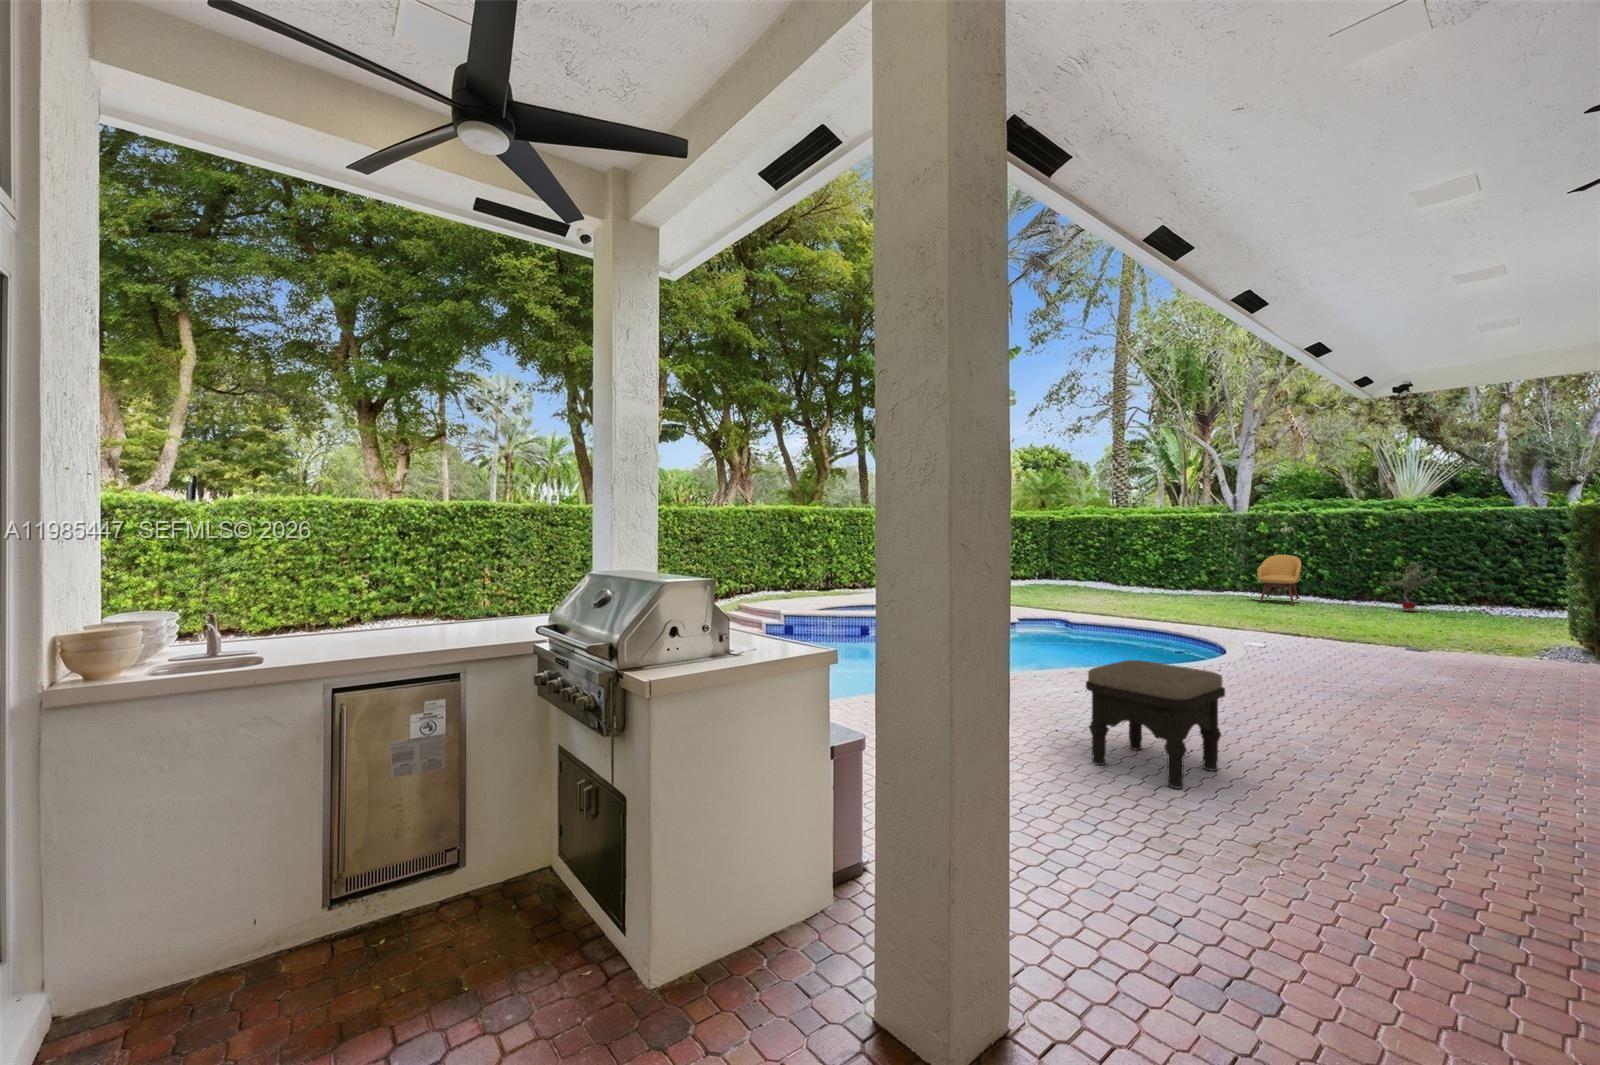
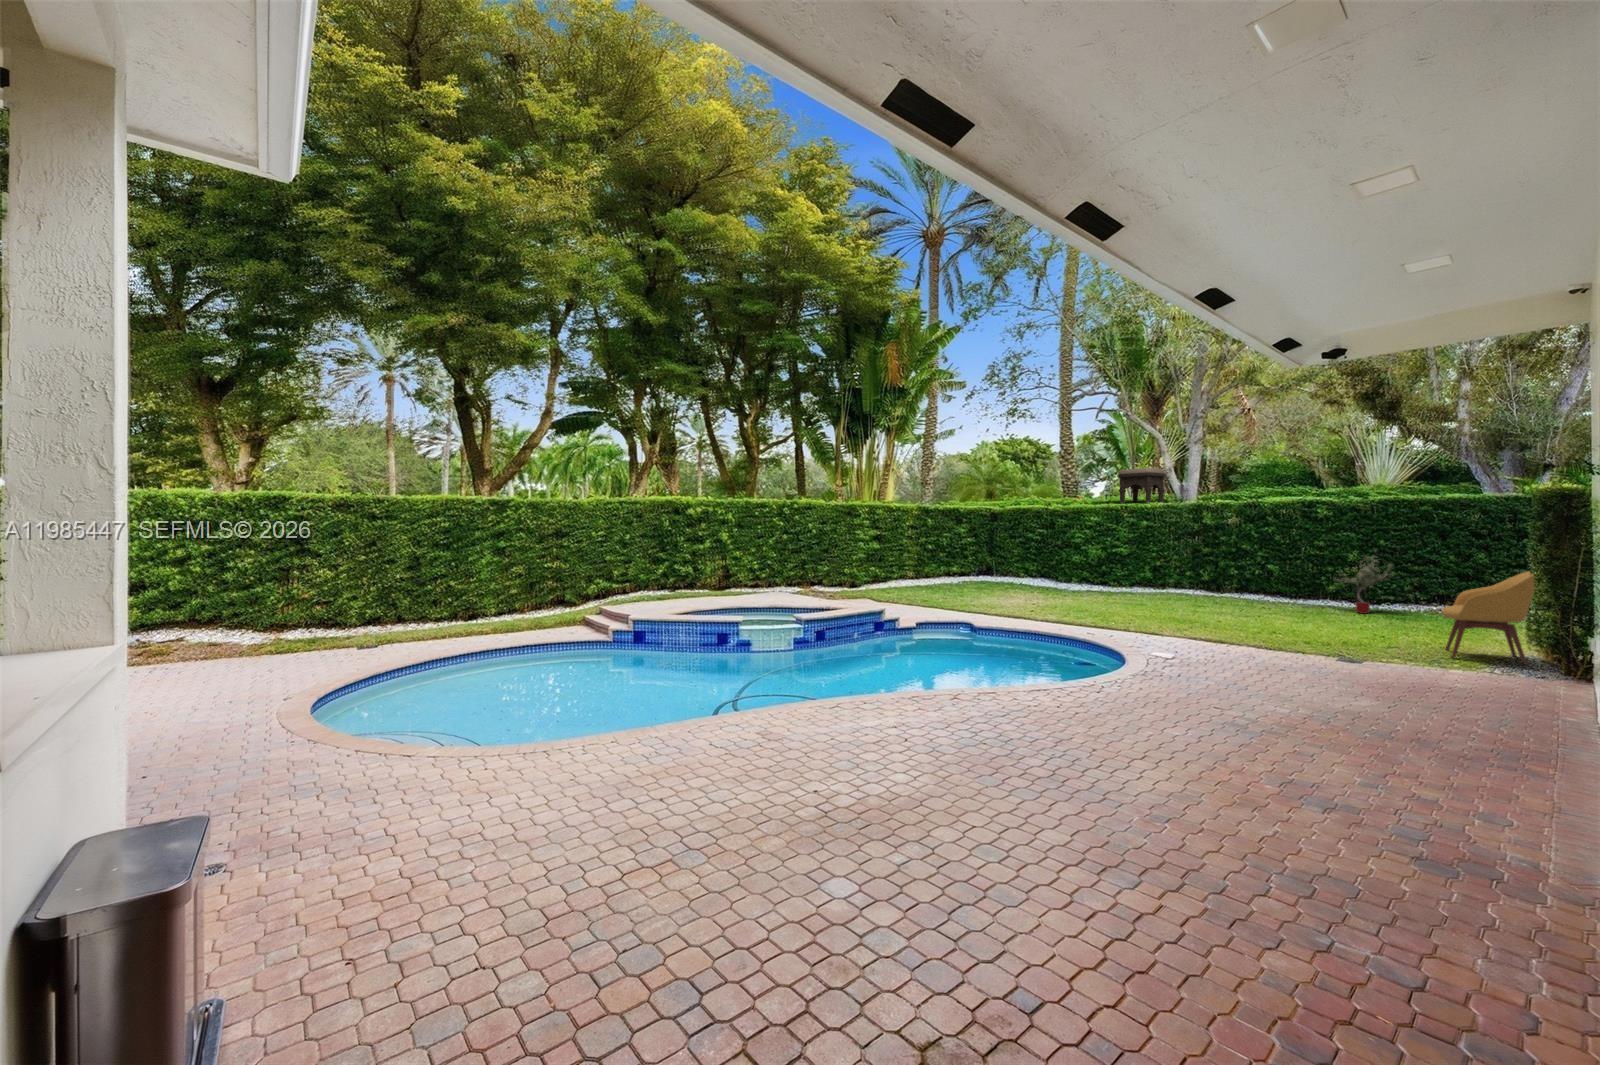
chair: present [1257,555,1301,605] -> present [1442,571,1534,665]
ottoman: present [1086,660,1225,789] -> present [1118,468,1166,503]

